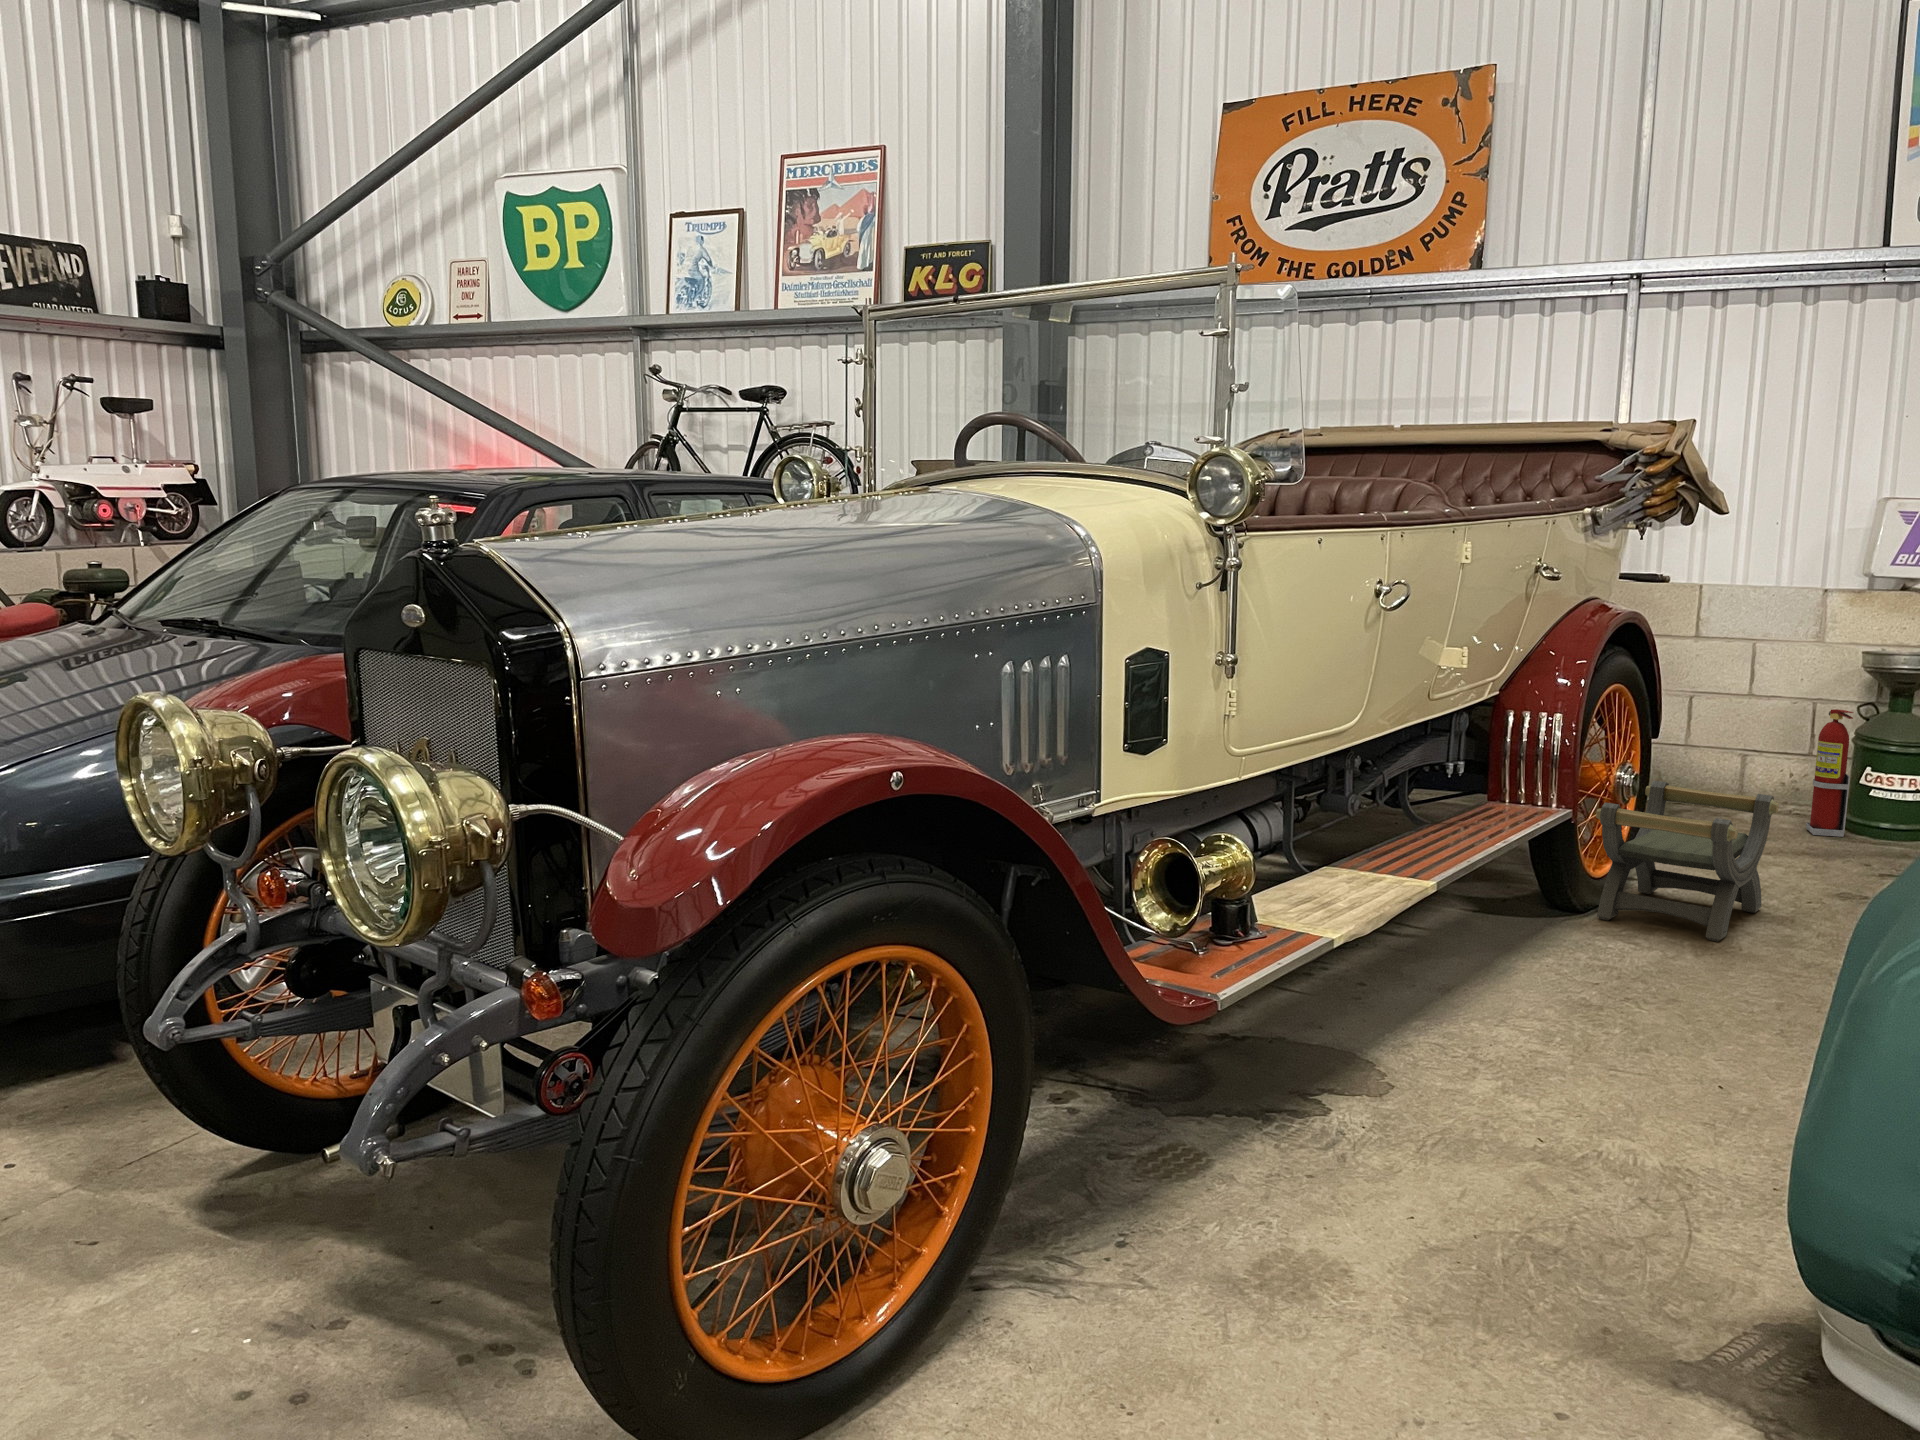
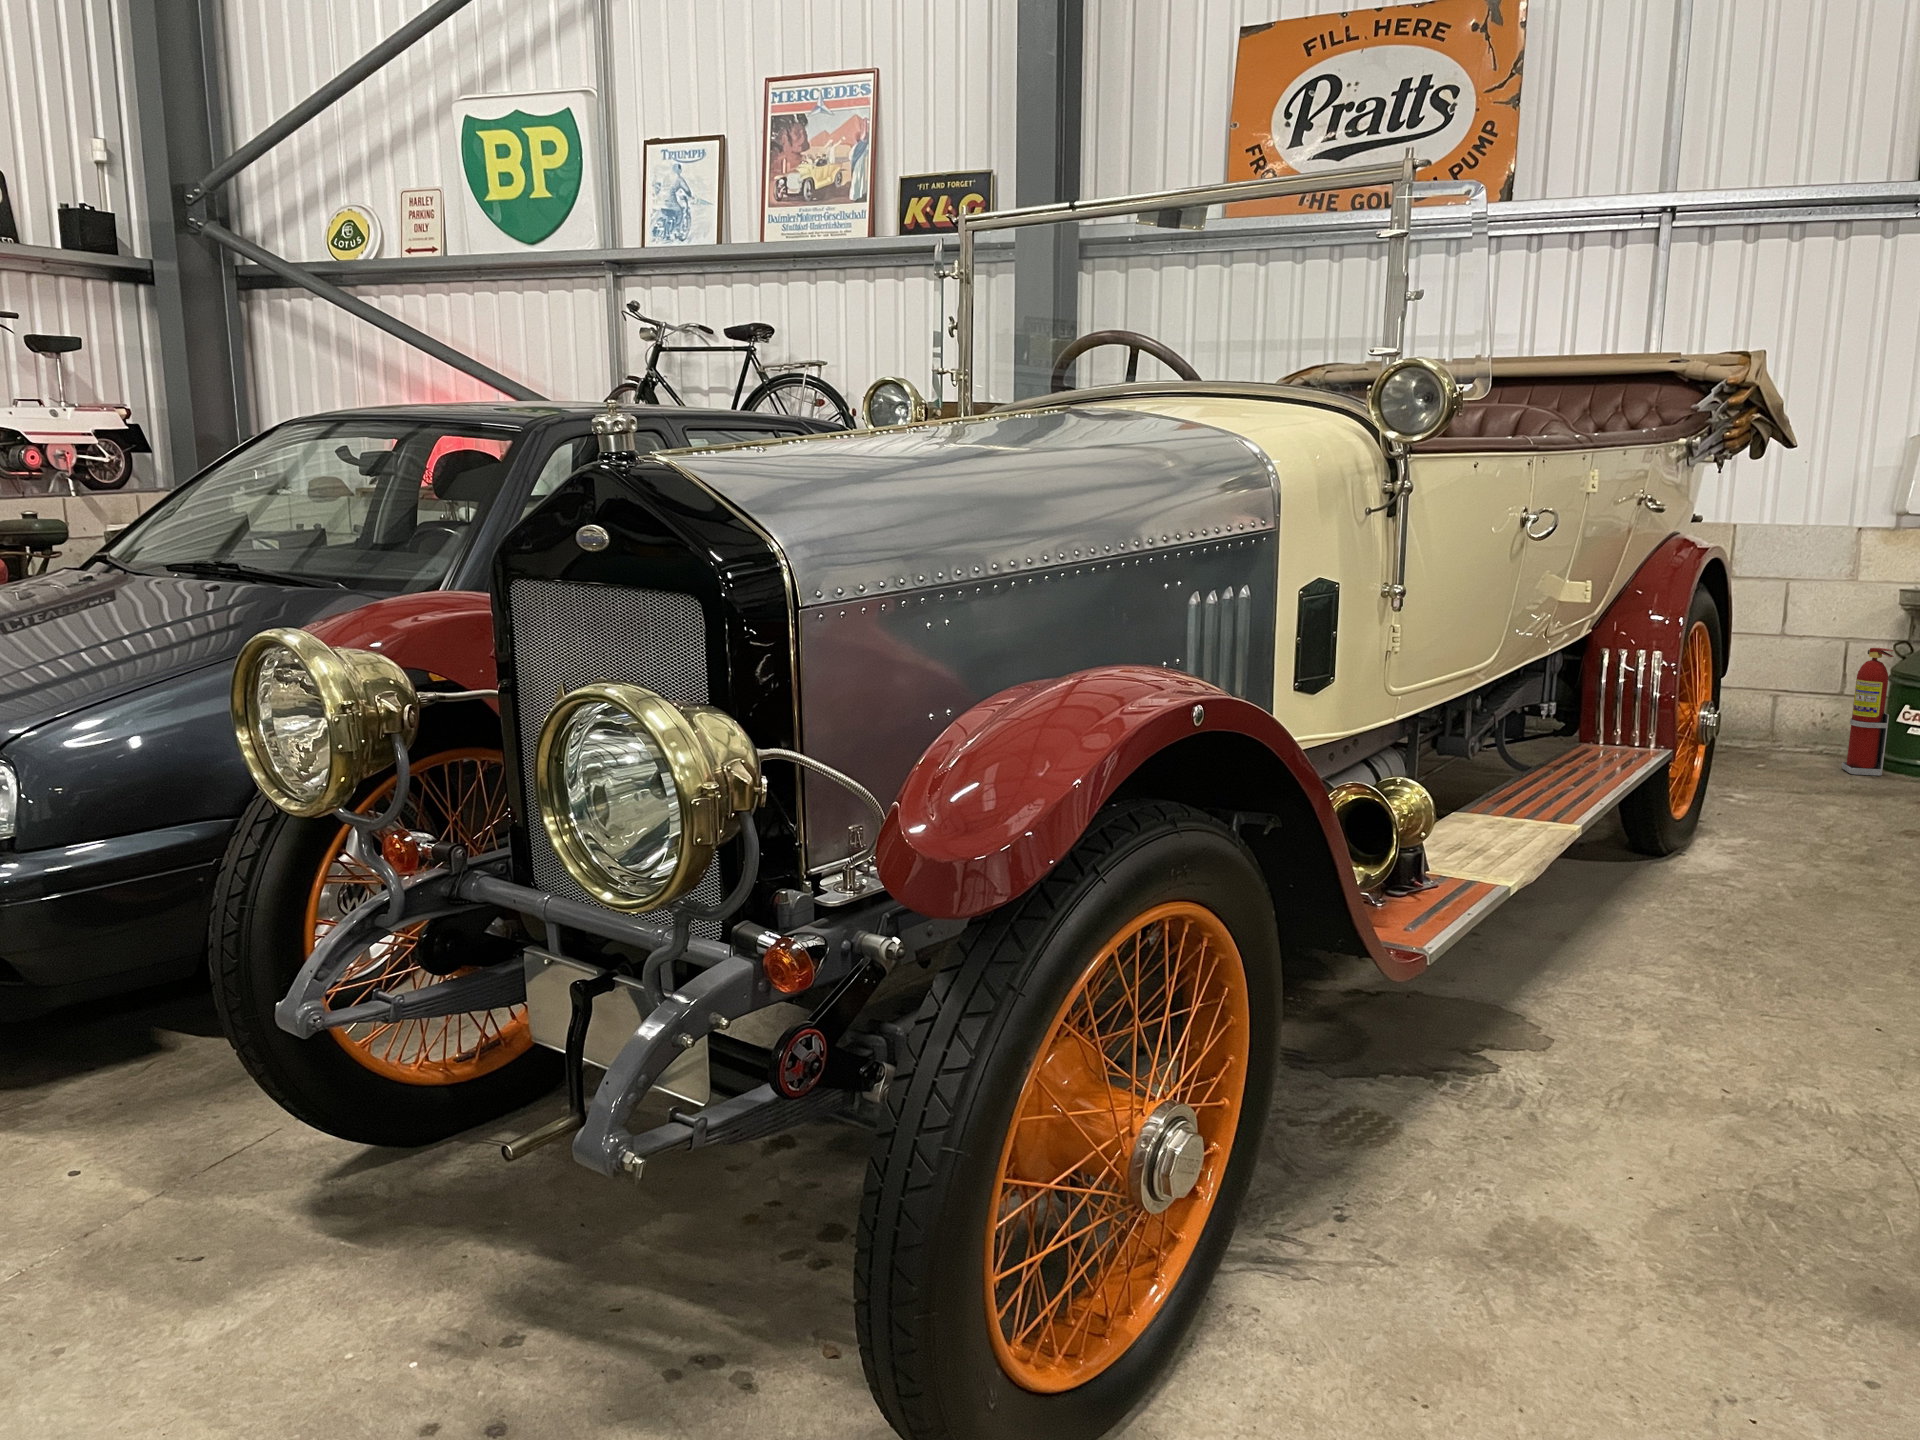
stool: present [1596,781,1779,942] -> none [1679,720,1856,882]

